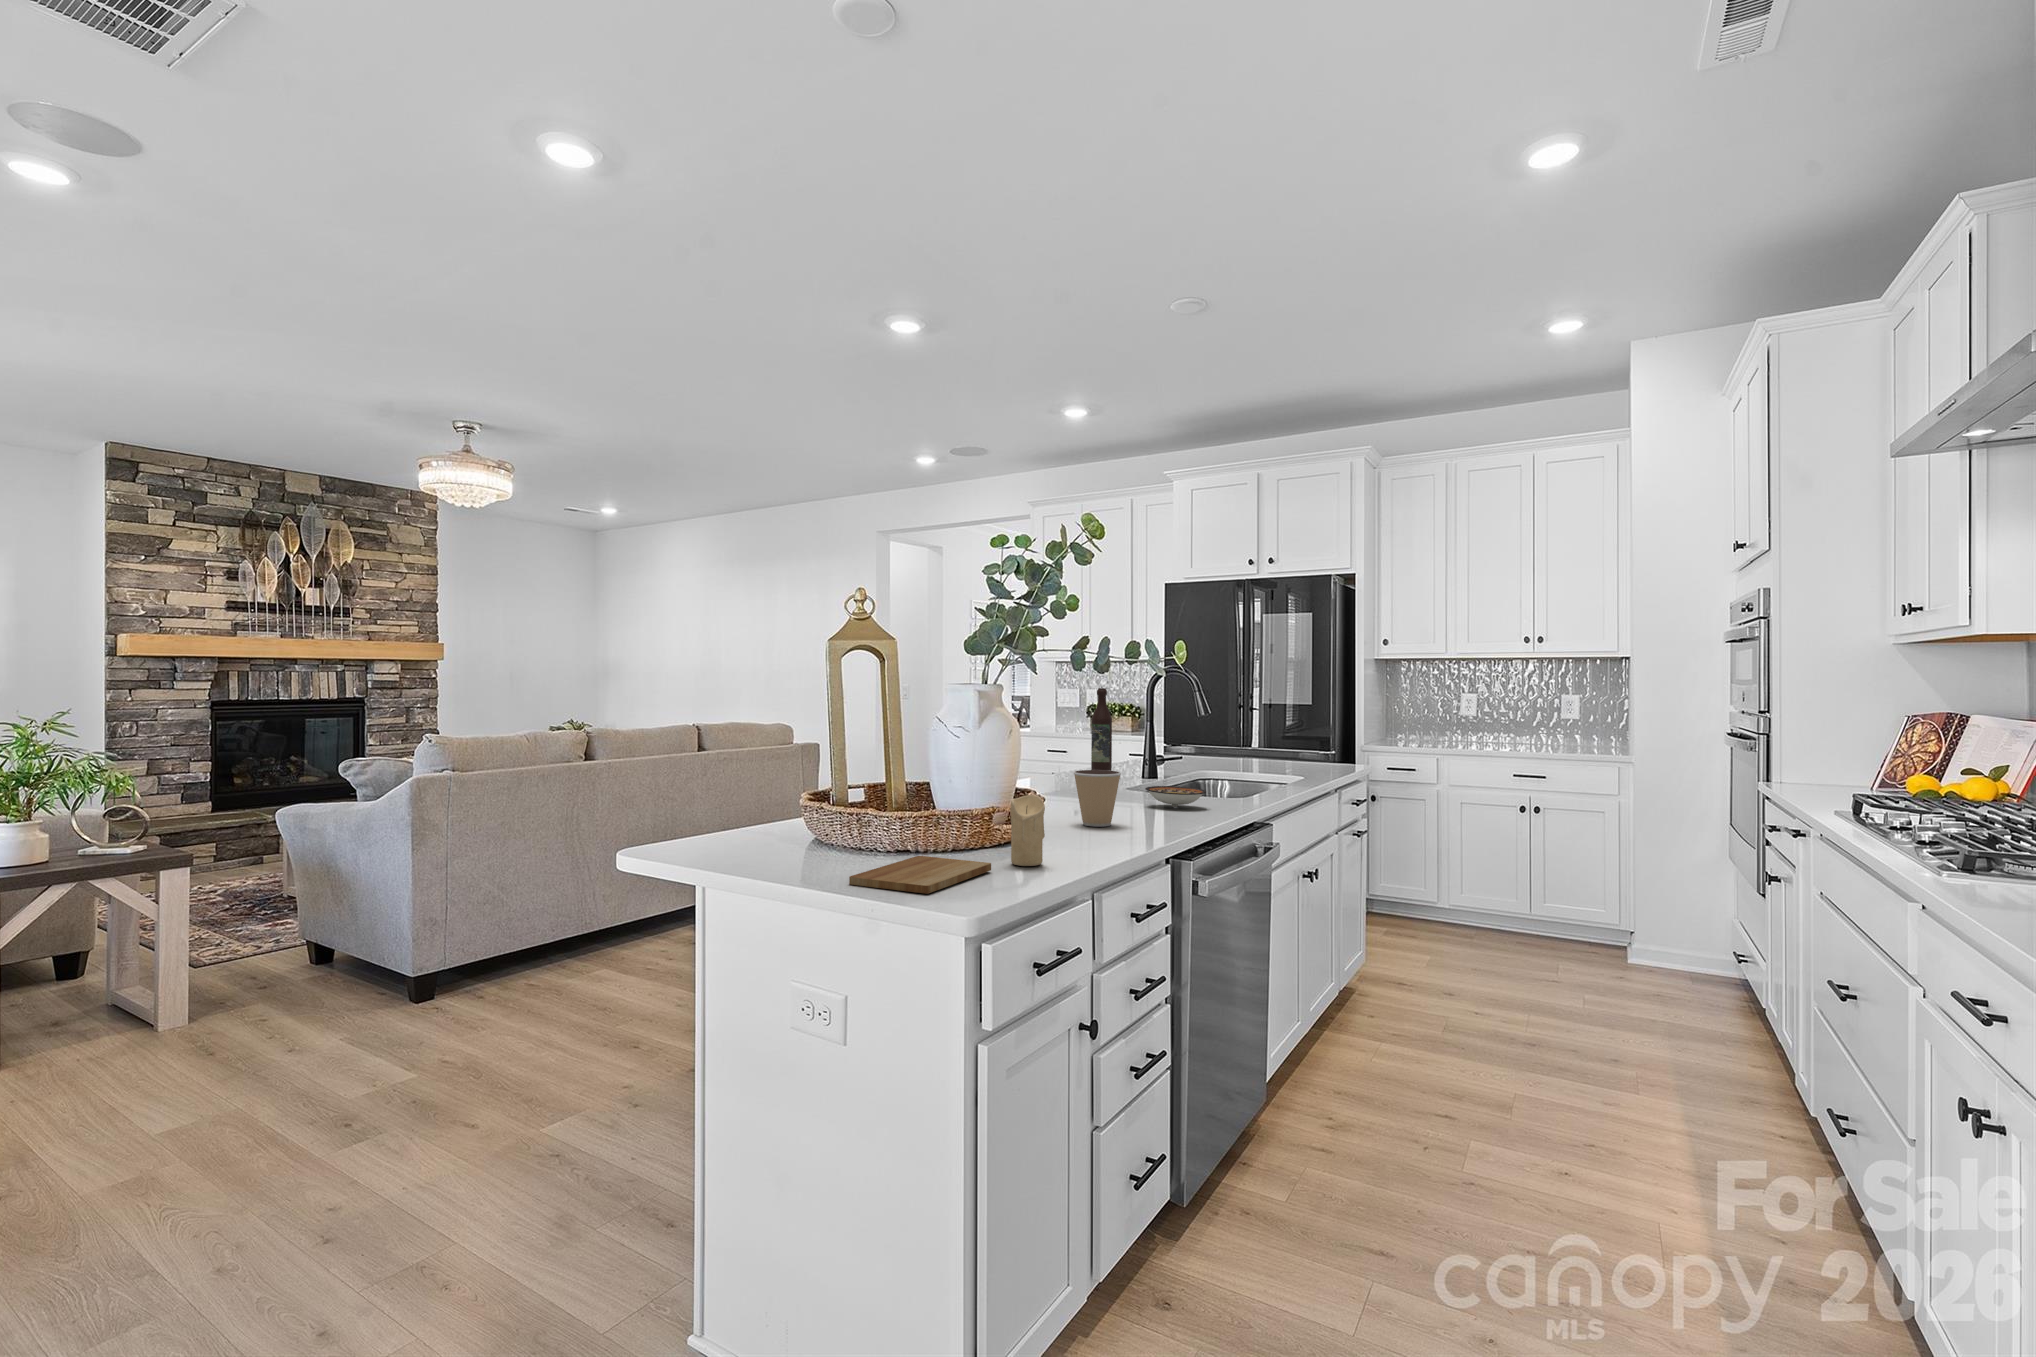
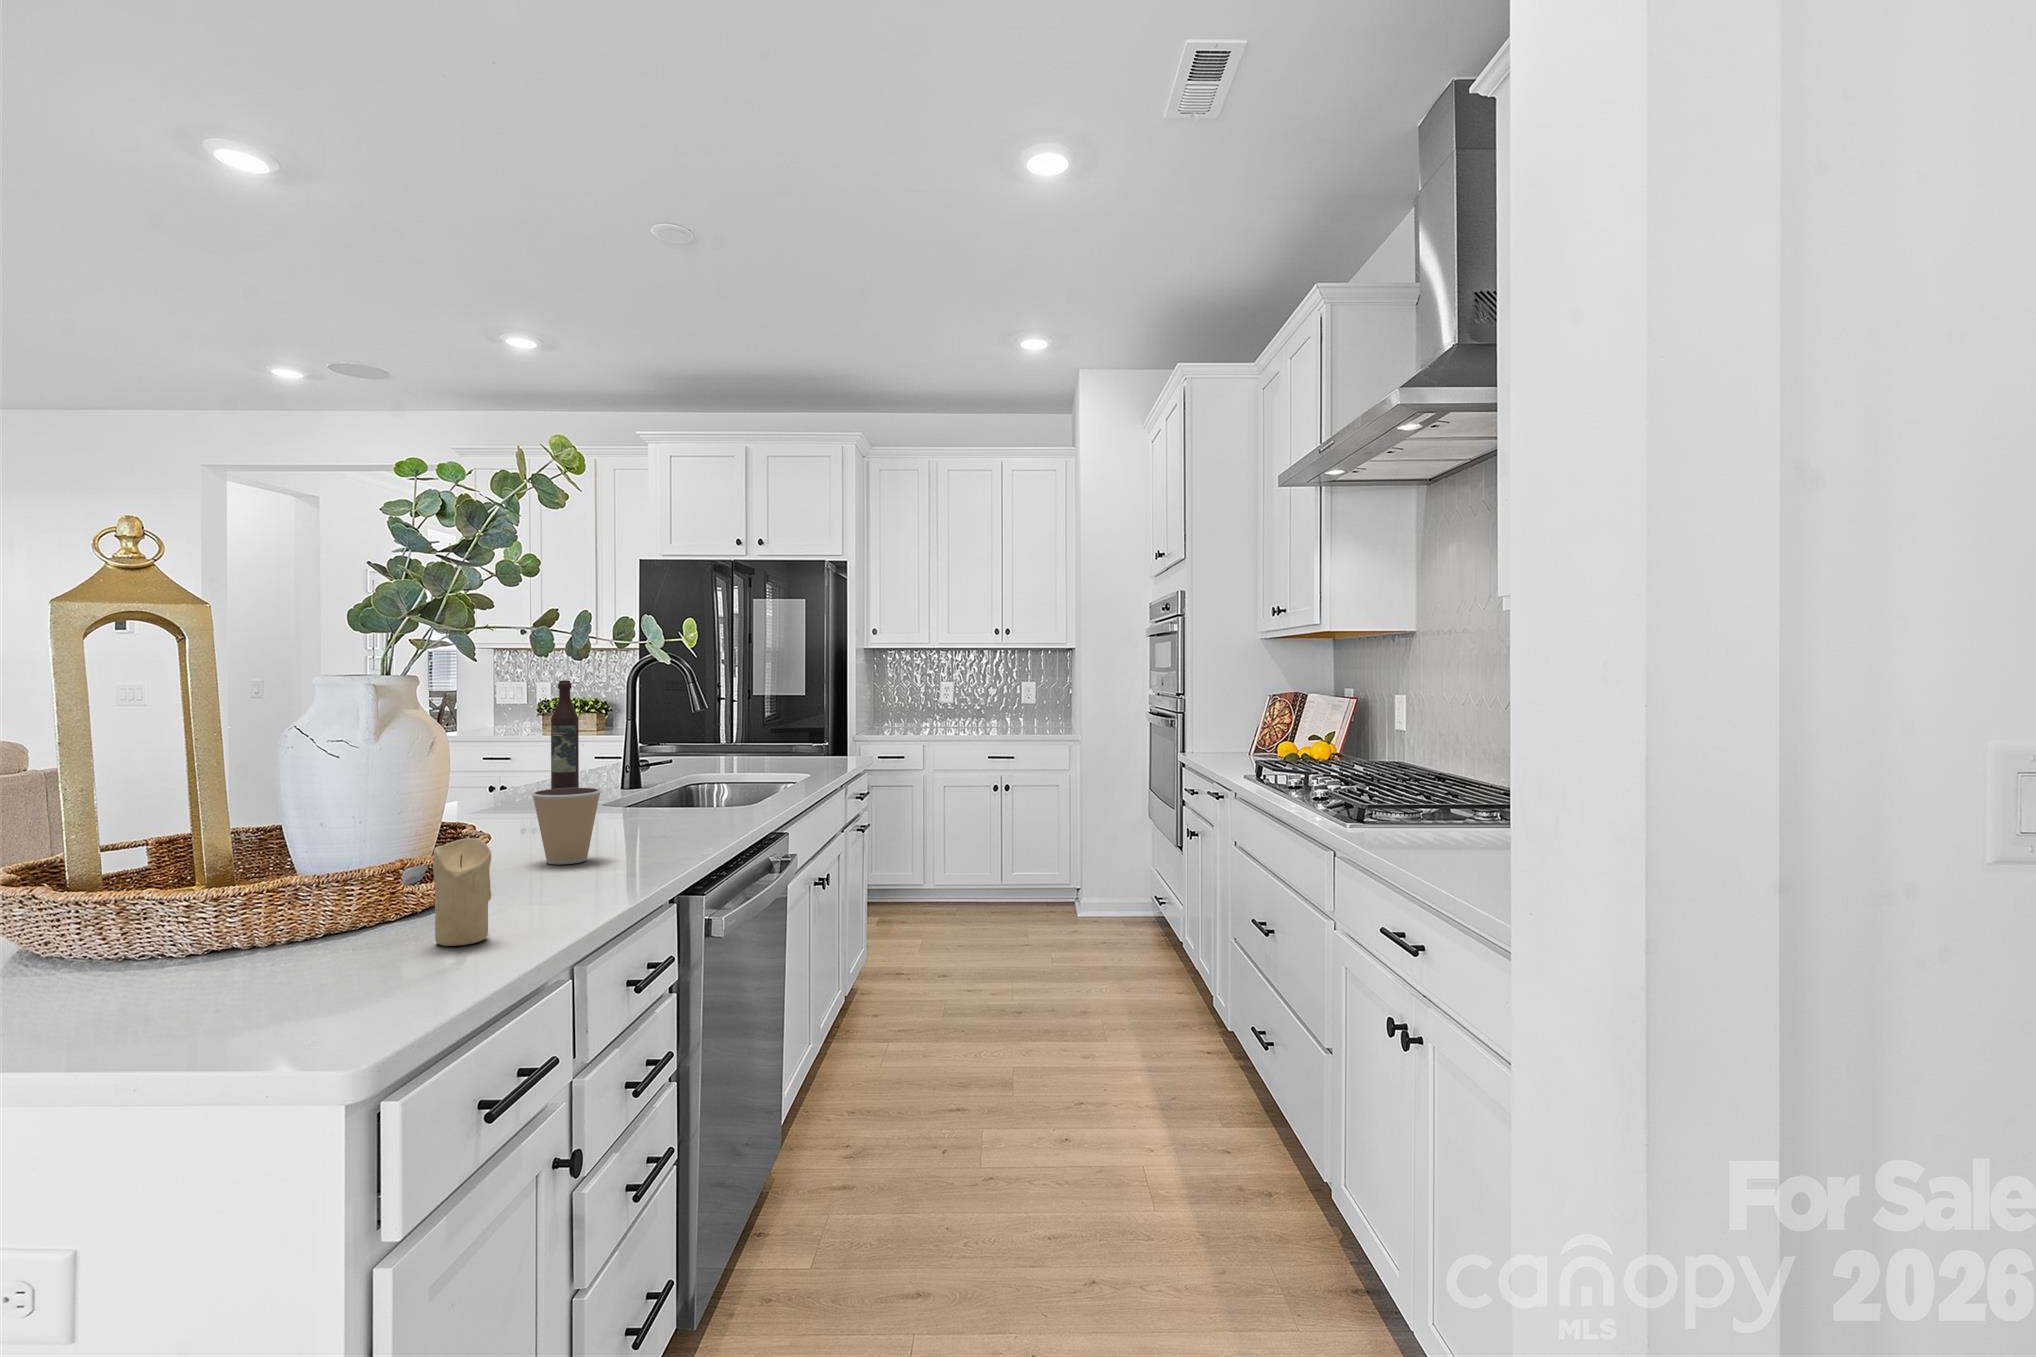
ceramic bowl: present [1145,786,1206,807] -> none [629,799,708,825]
cutting board: present [849,856,991,894] -> none [102,951,400,1034]

